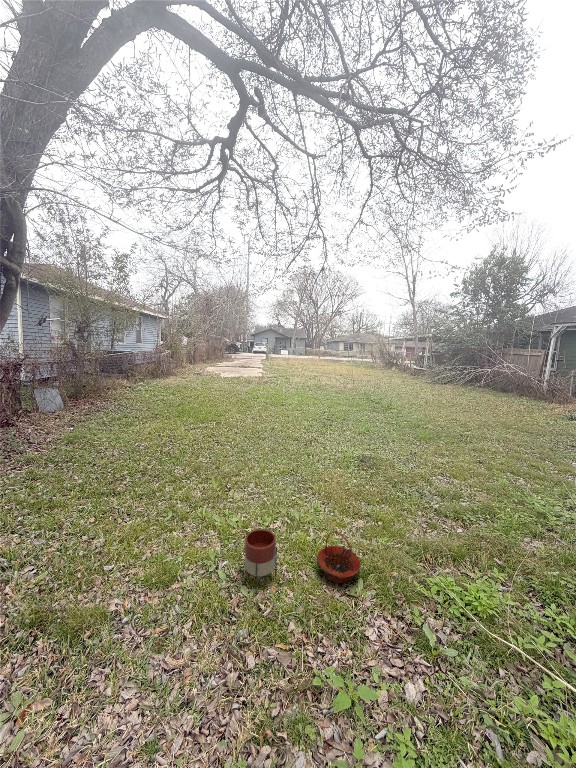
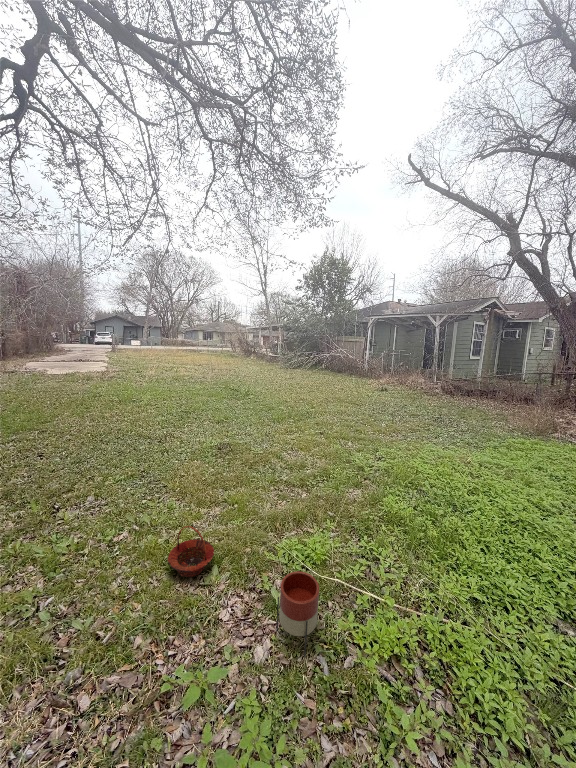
planter: present [245,529,277,594] -> present [276,571,319,657]

